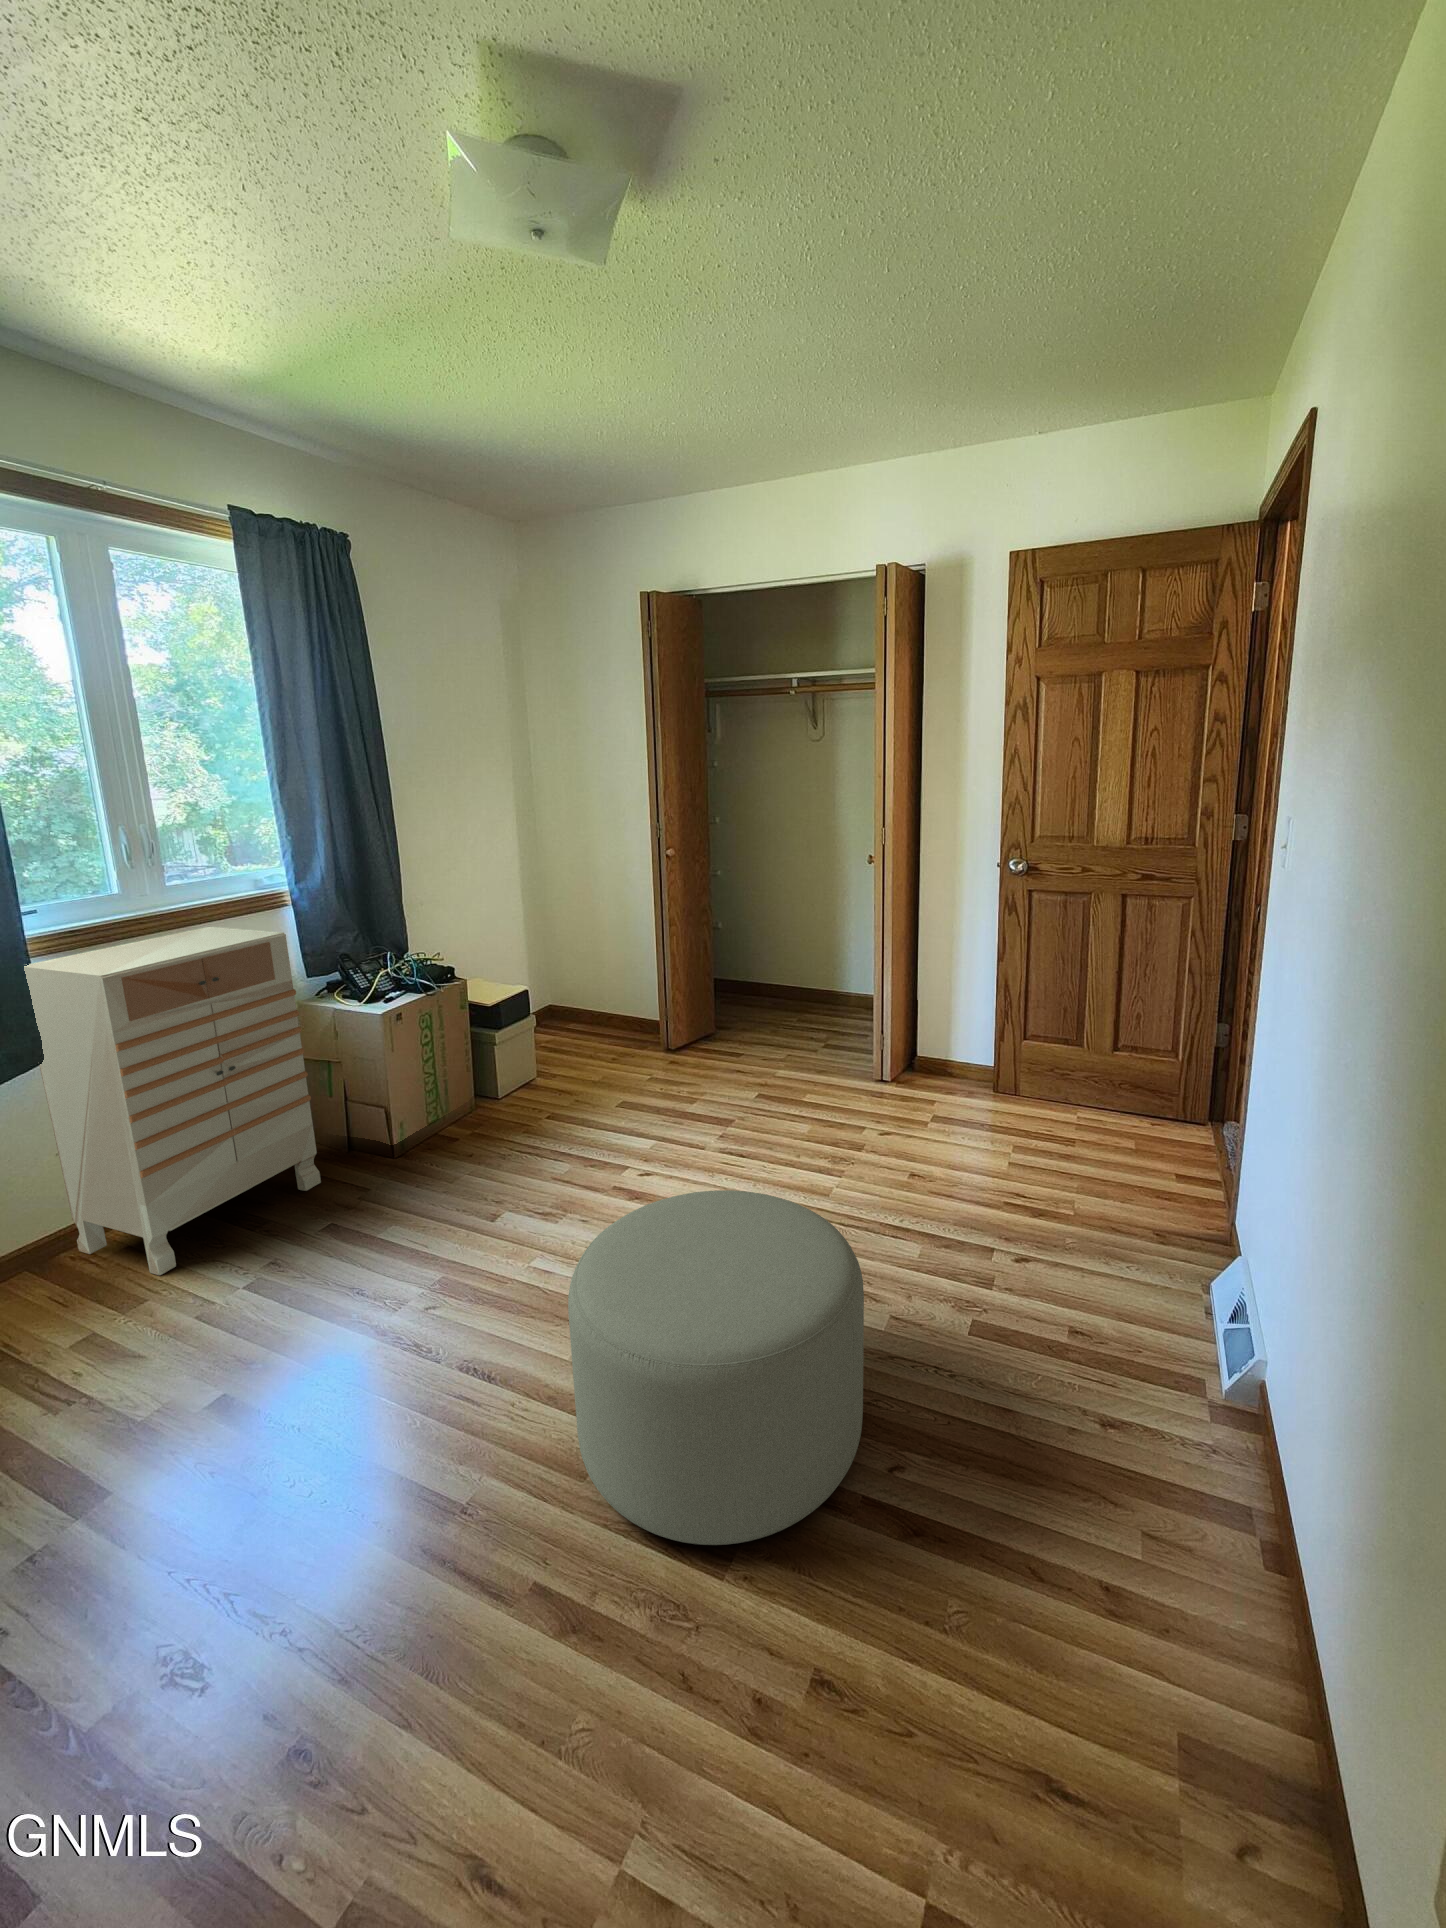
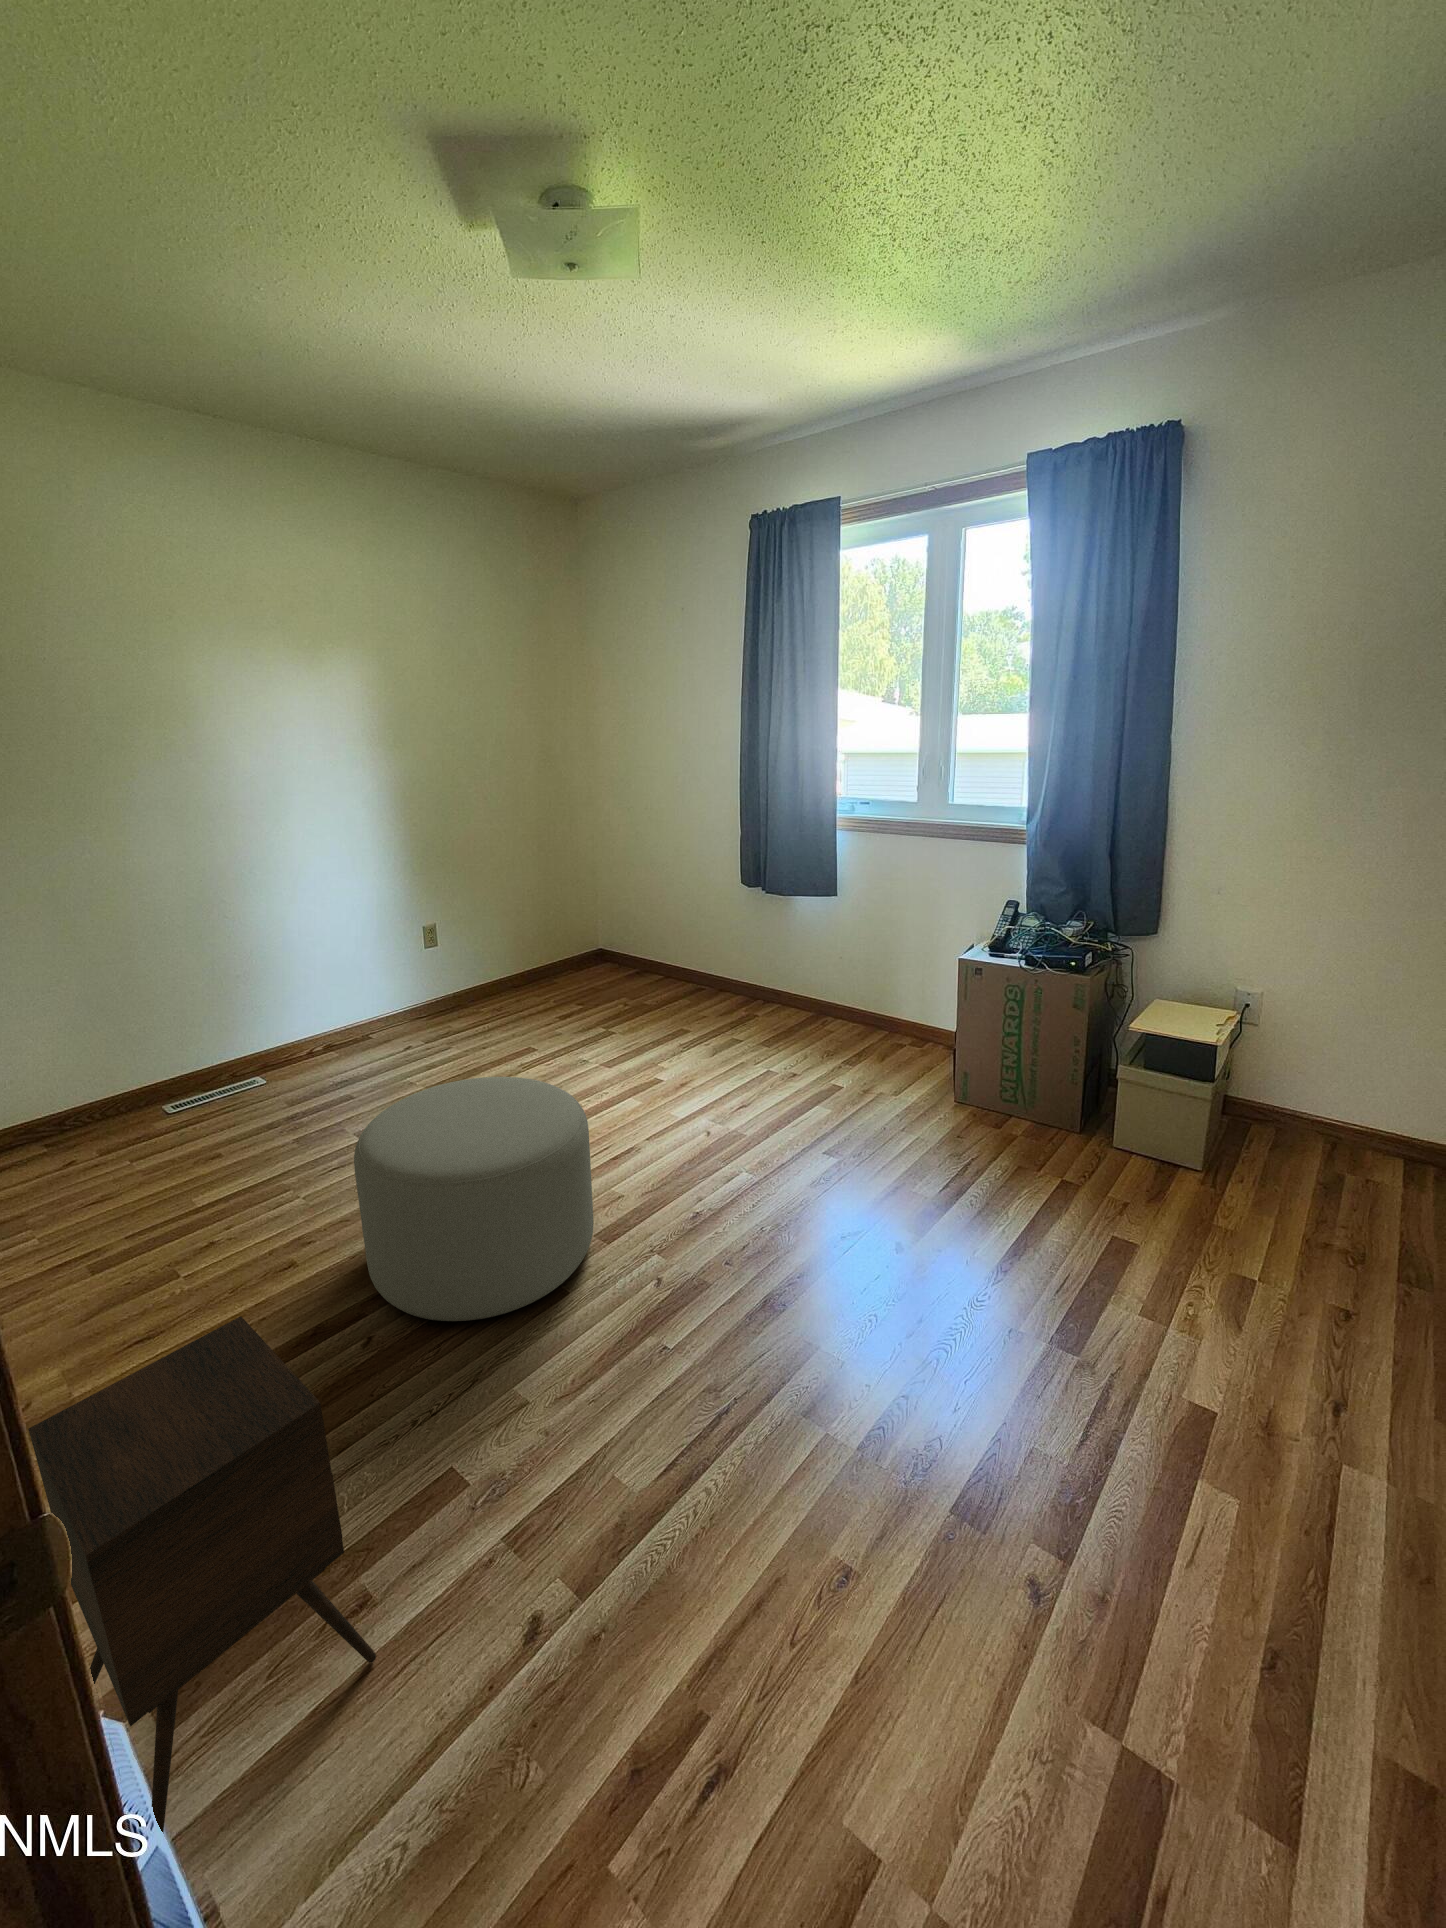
dresser: present [24,927,321,1276] -> none [788,847,948,1081]
side table: none [1085,1136,1255,1435] -> present [28,1316,376,1832]

